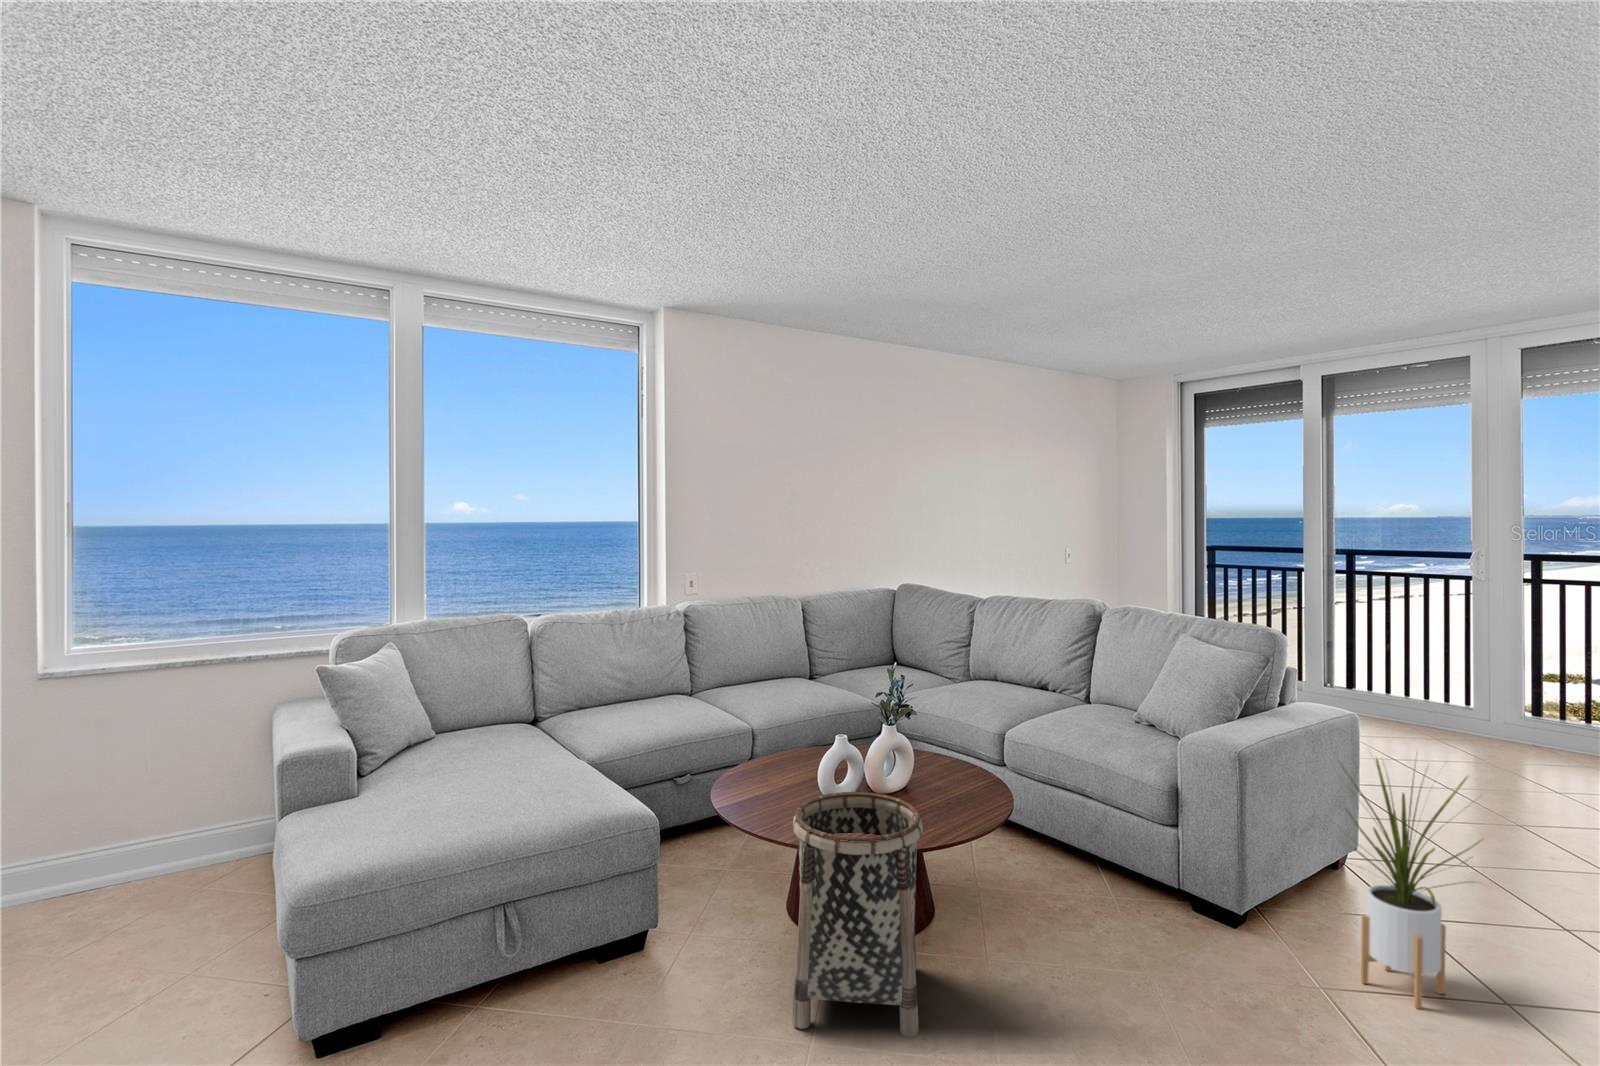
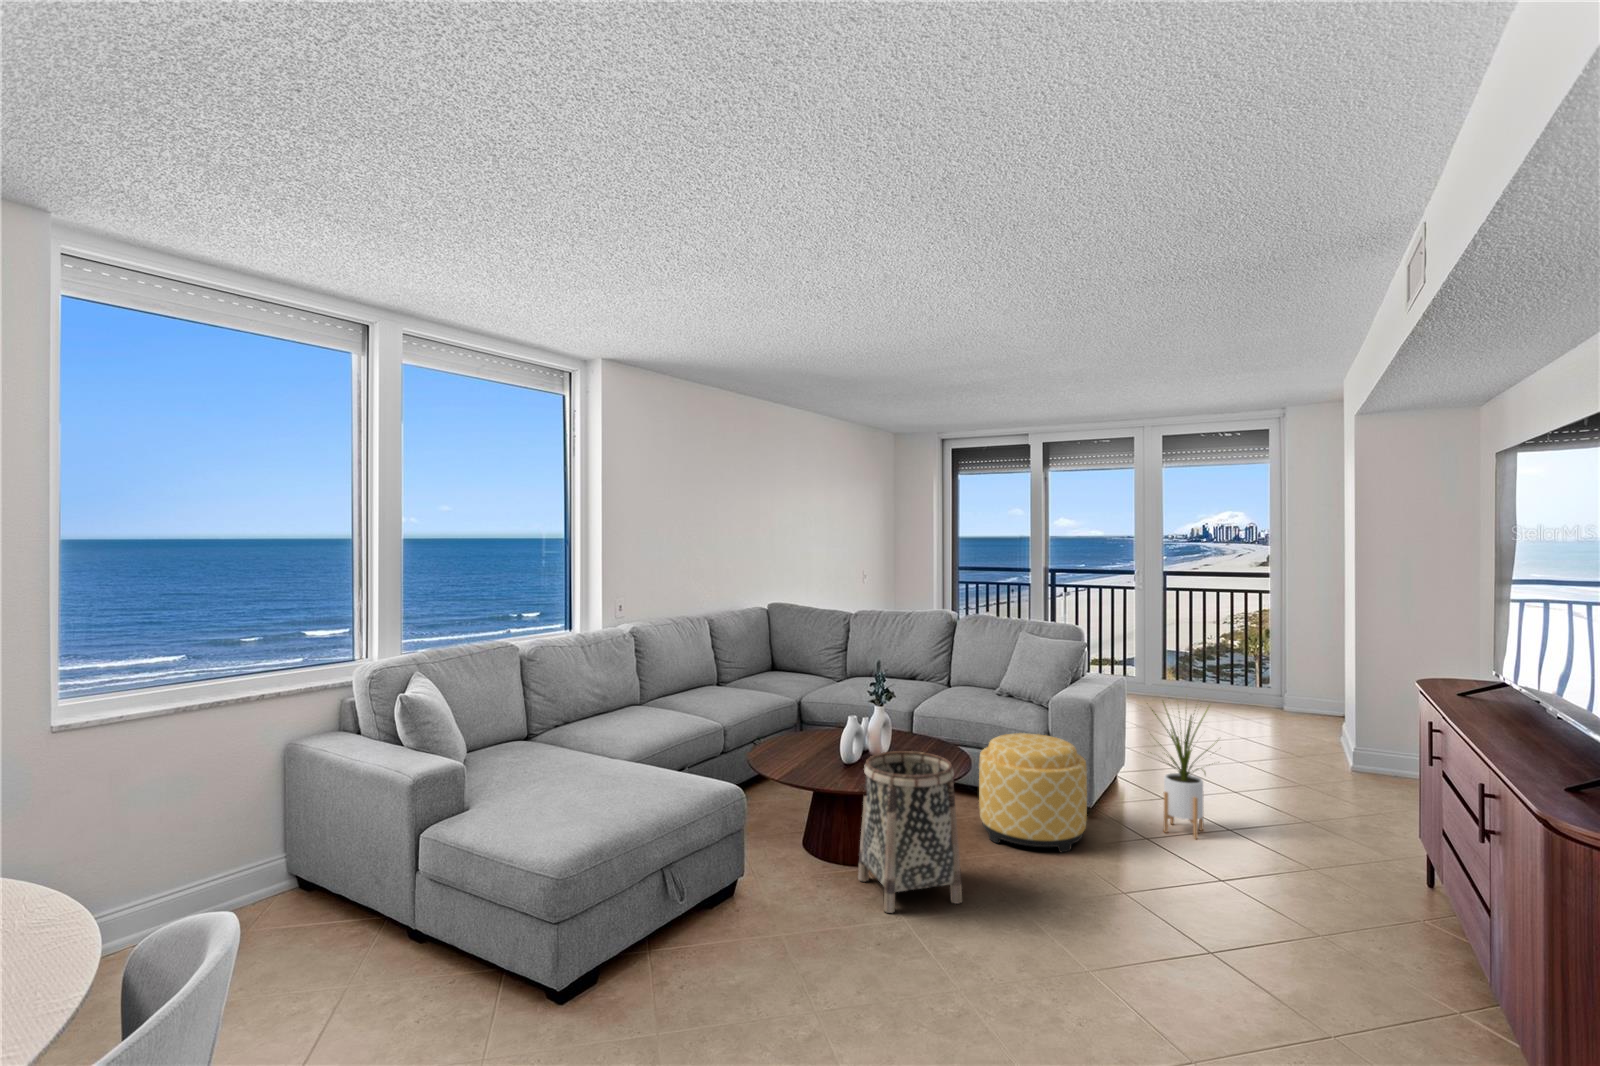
ottoman: none [1038,784,1208,983] -> present [979,733,1087,852]

